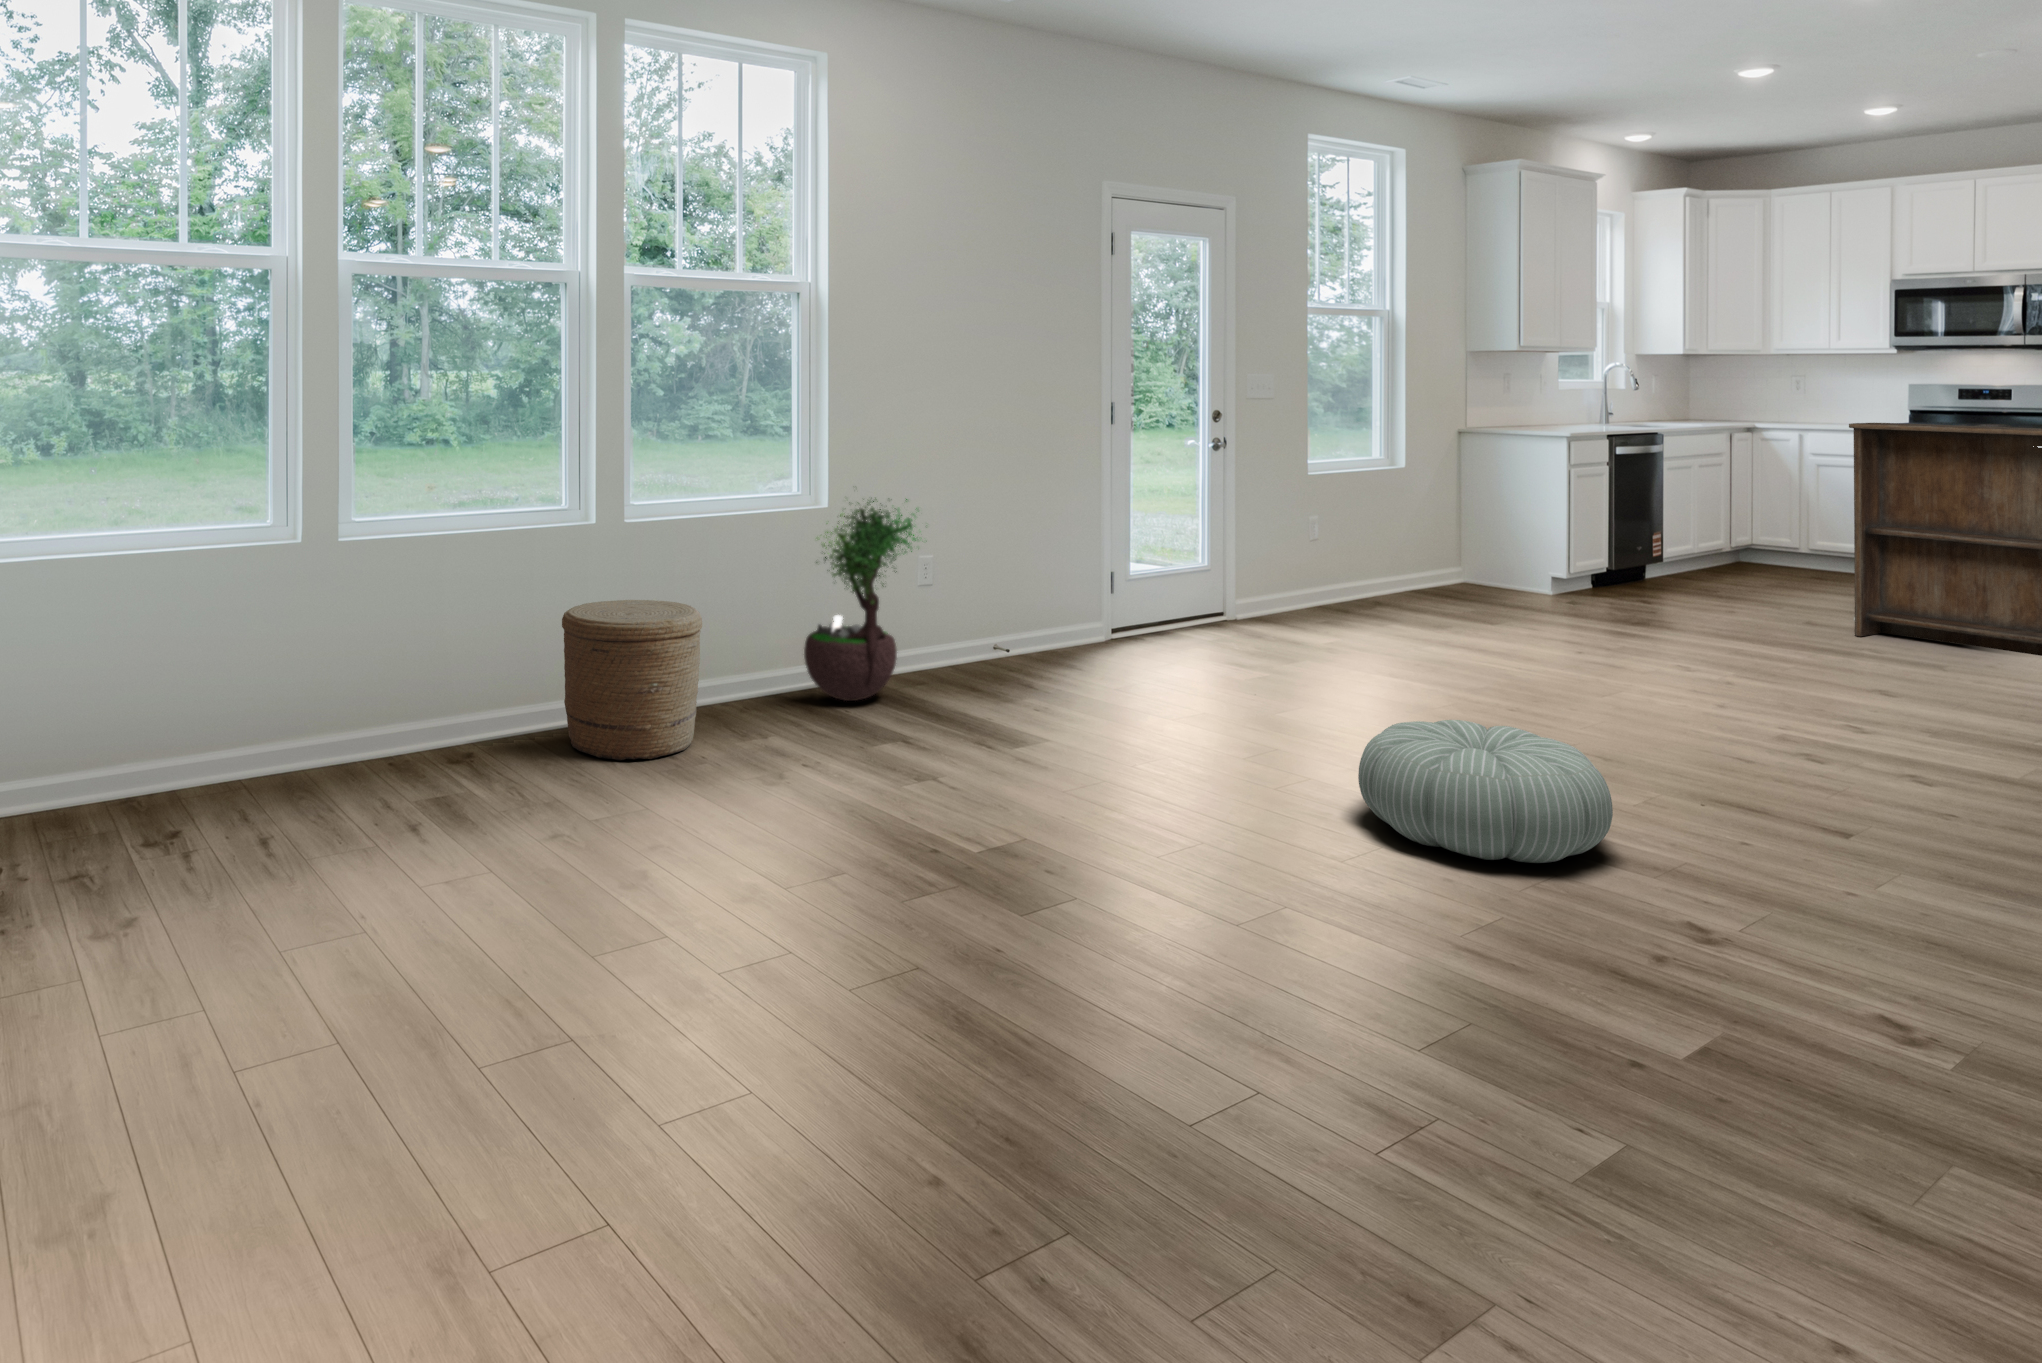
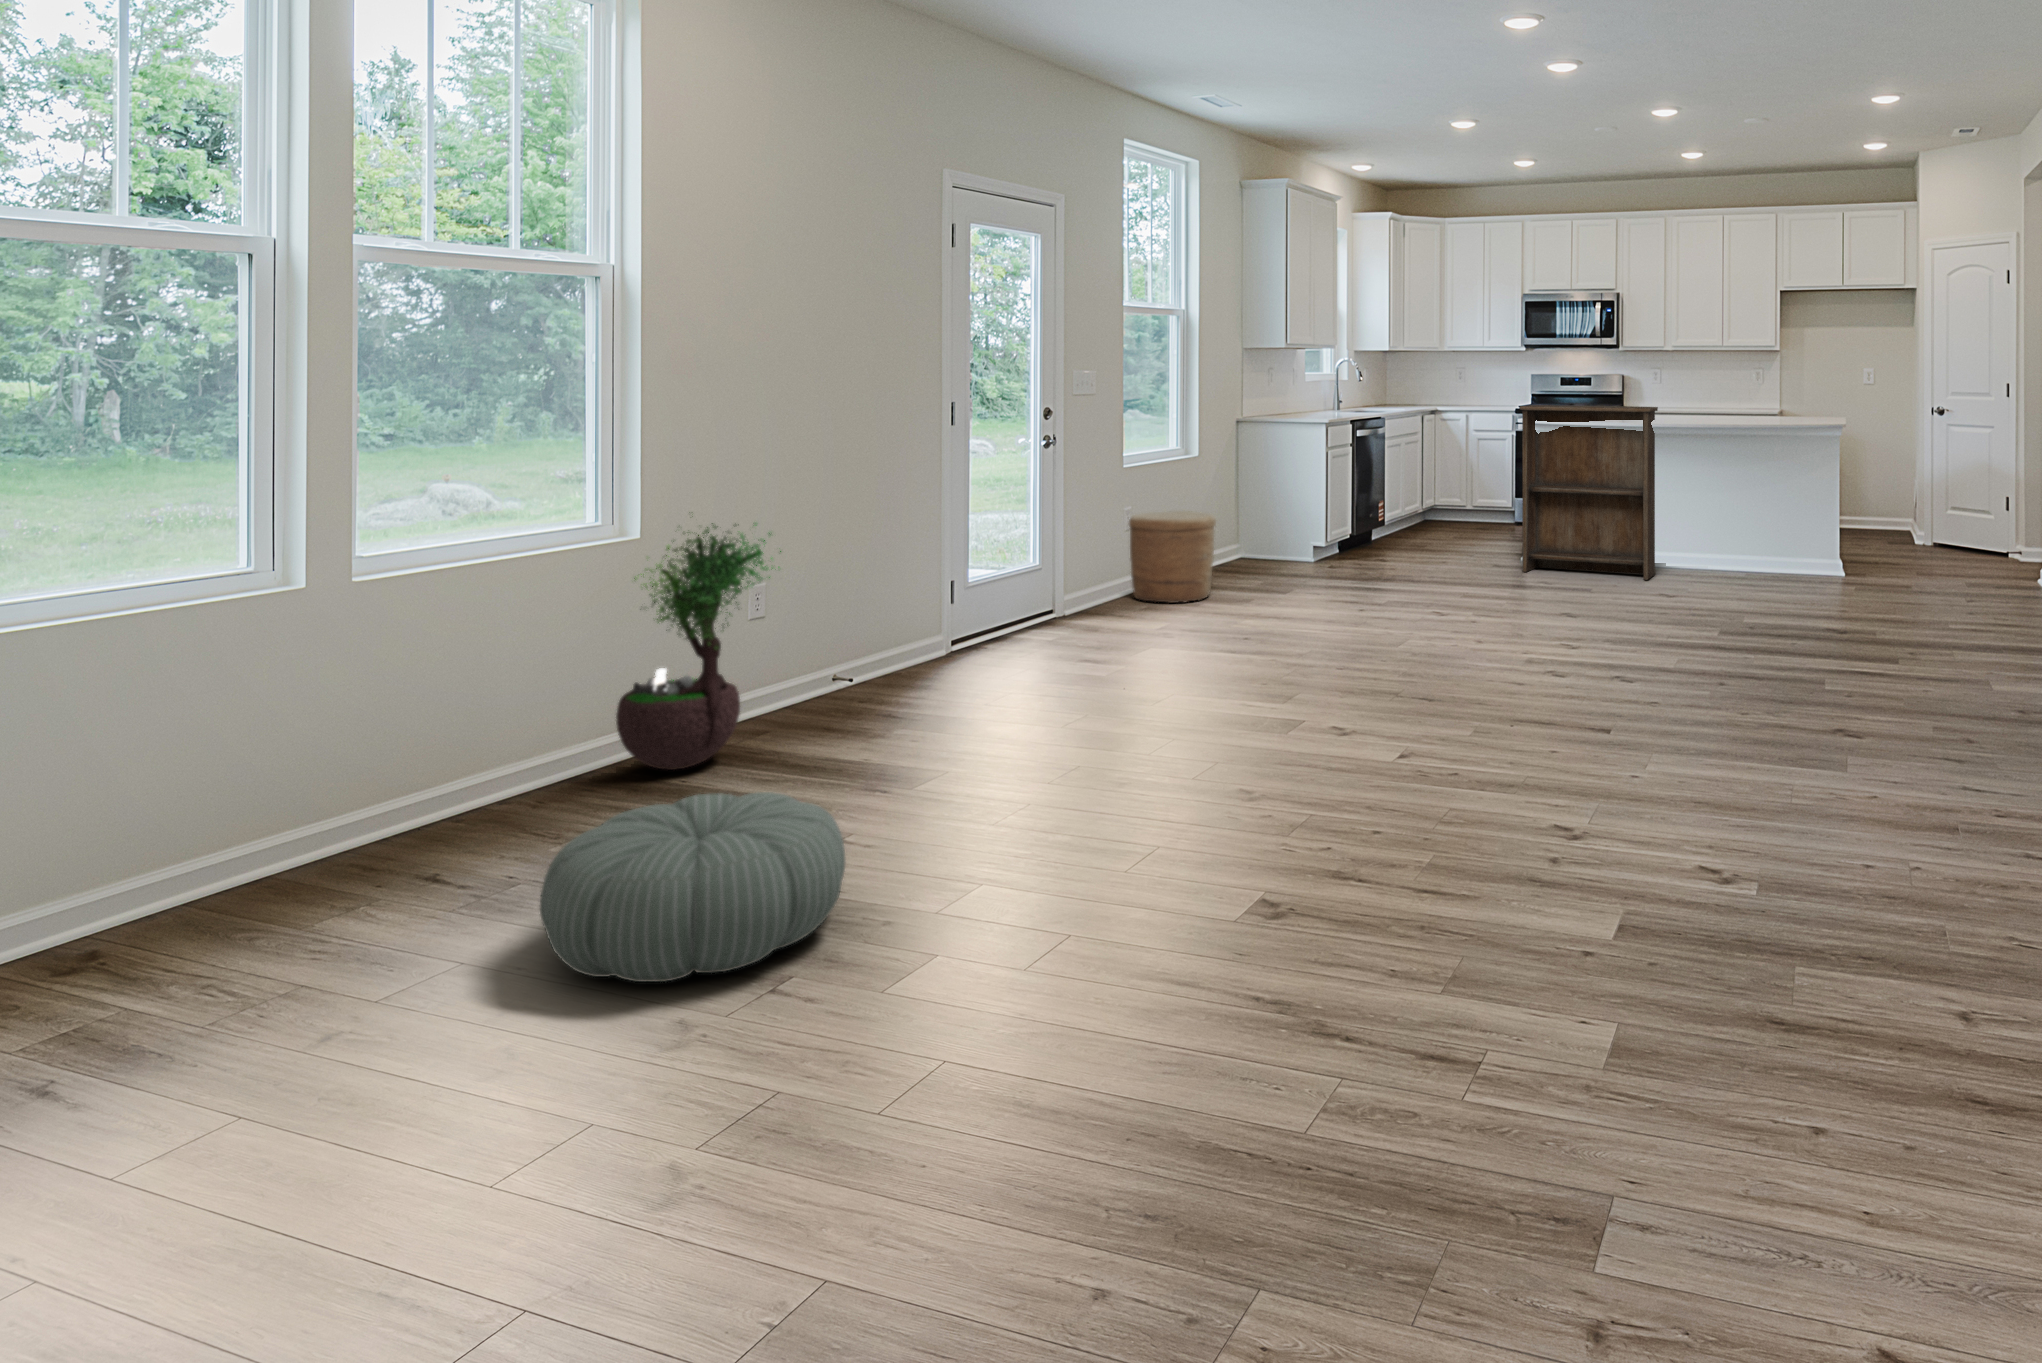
woven basket: present [562,600,702,760] -> present [1129,511,1216,603]
pouf: present [1358,720,1613,863] -> present [540,792,846,982]

